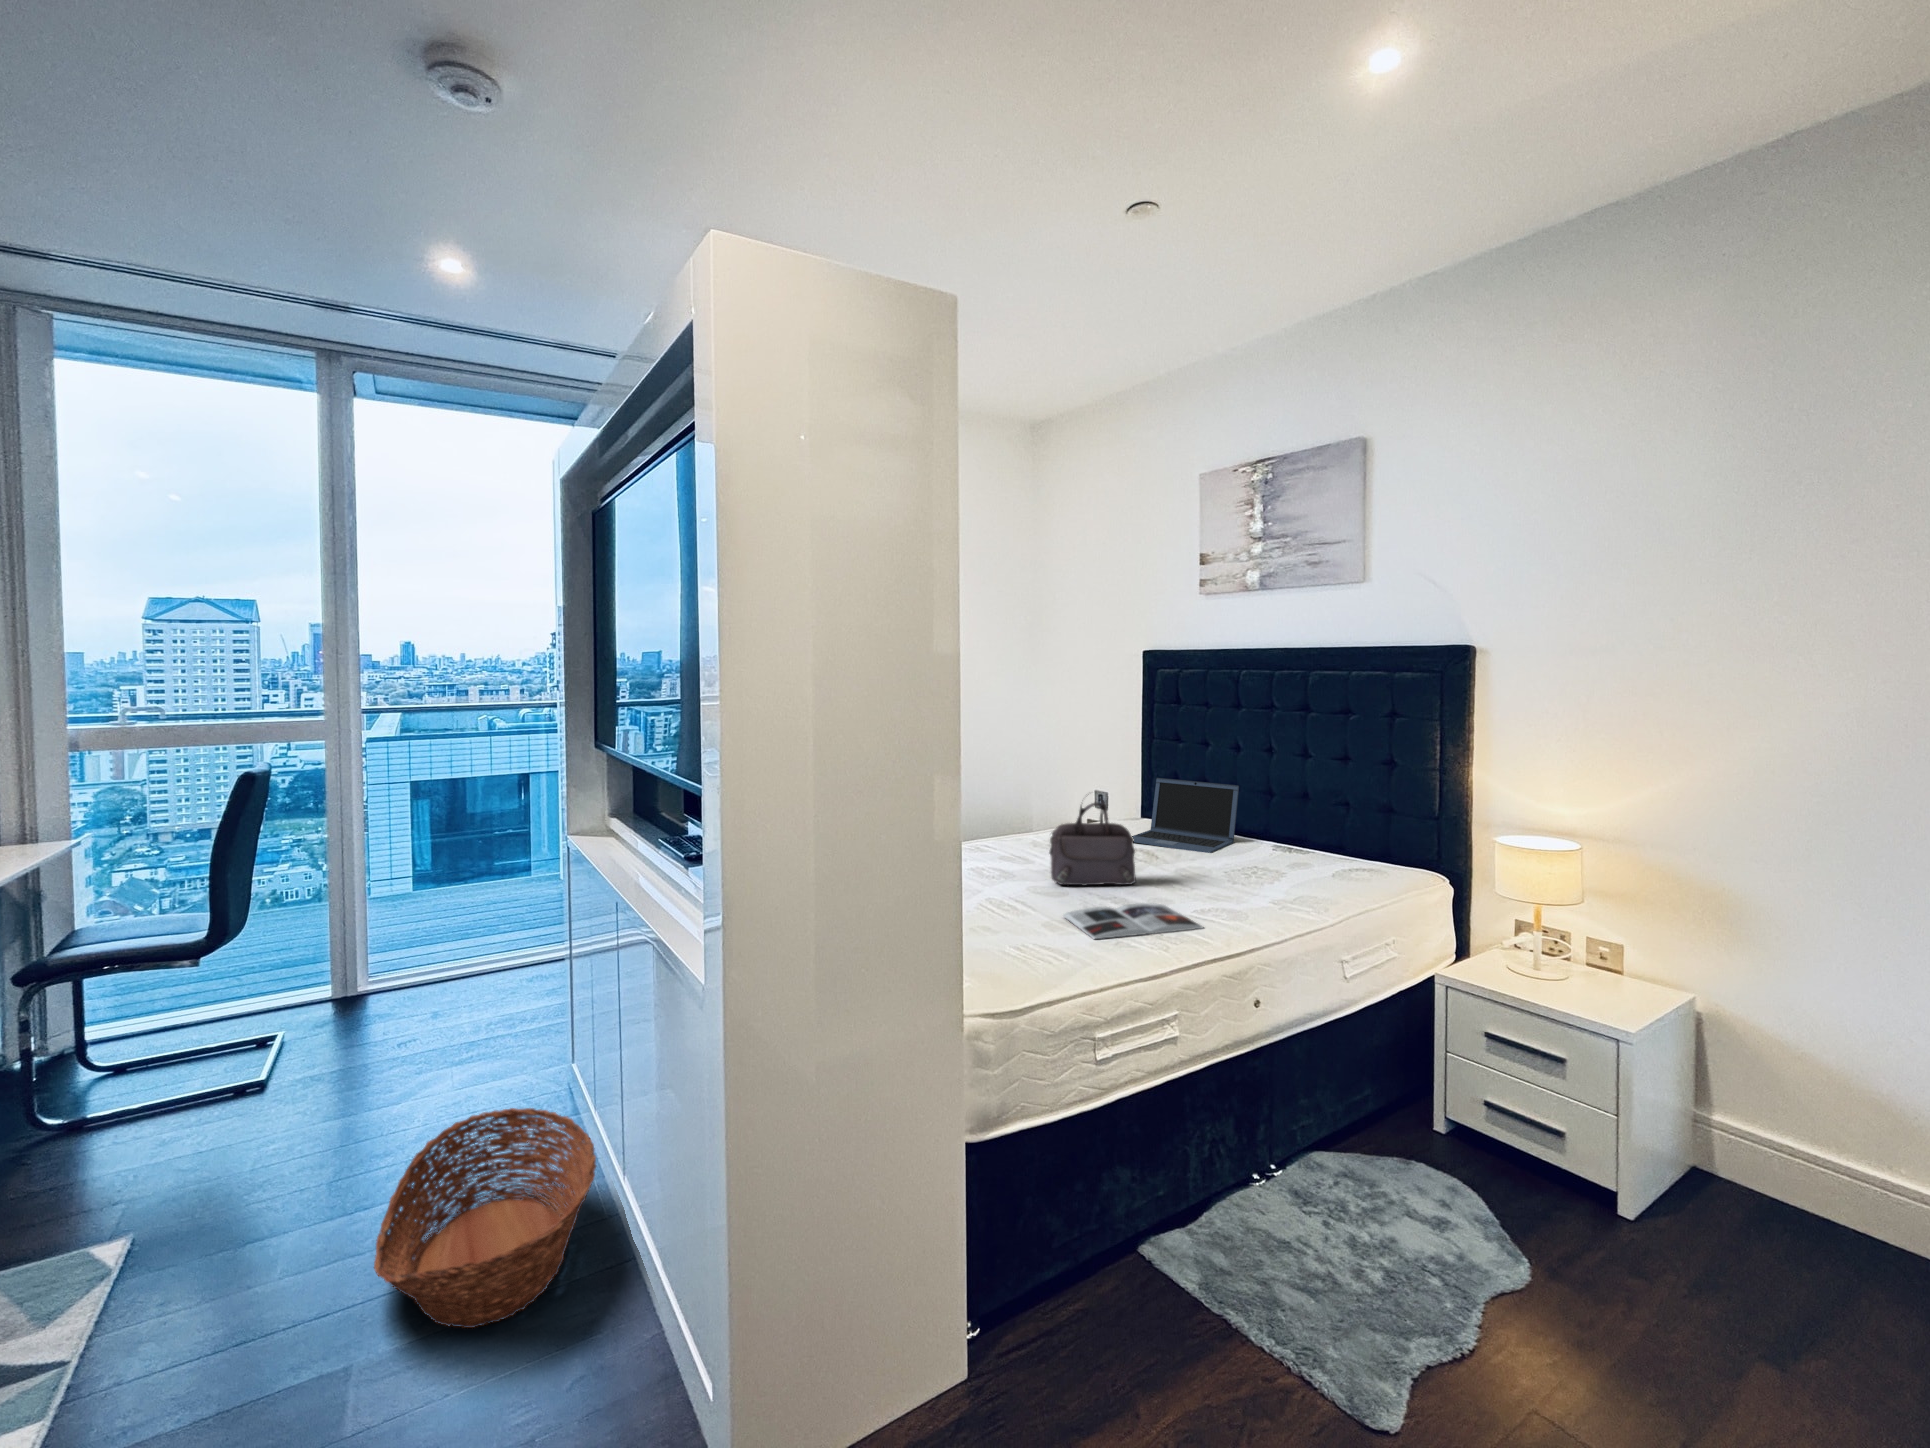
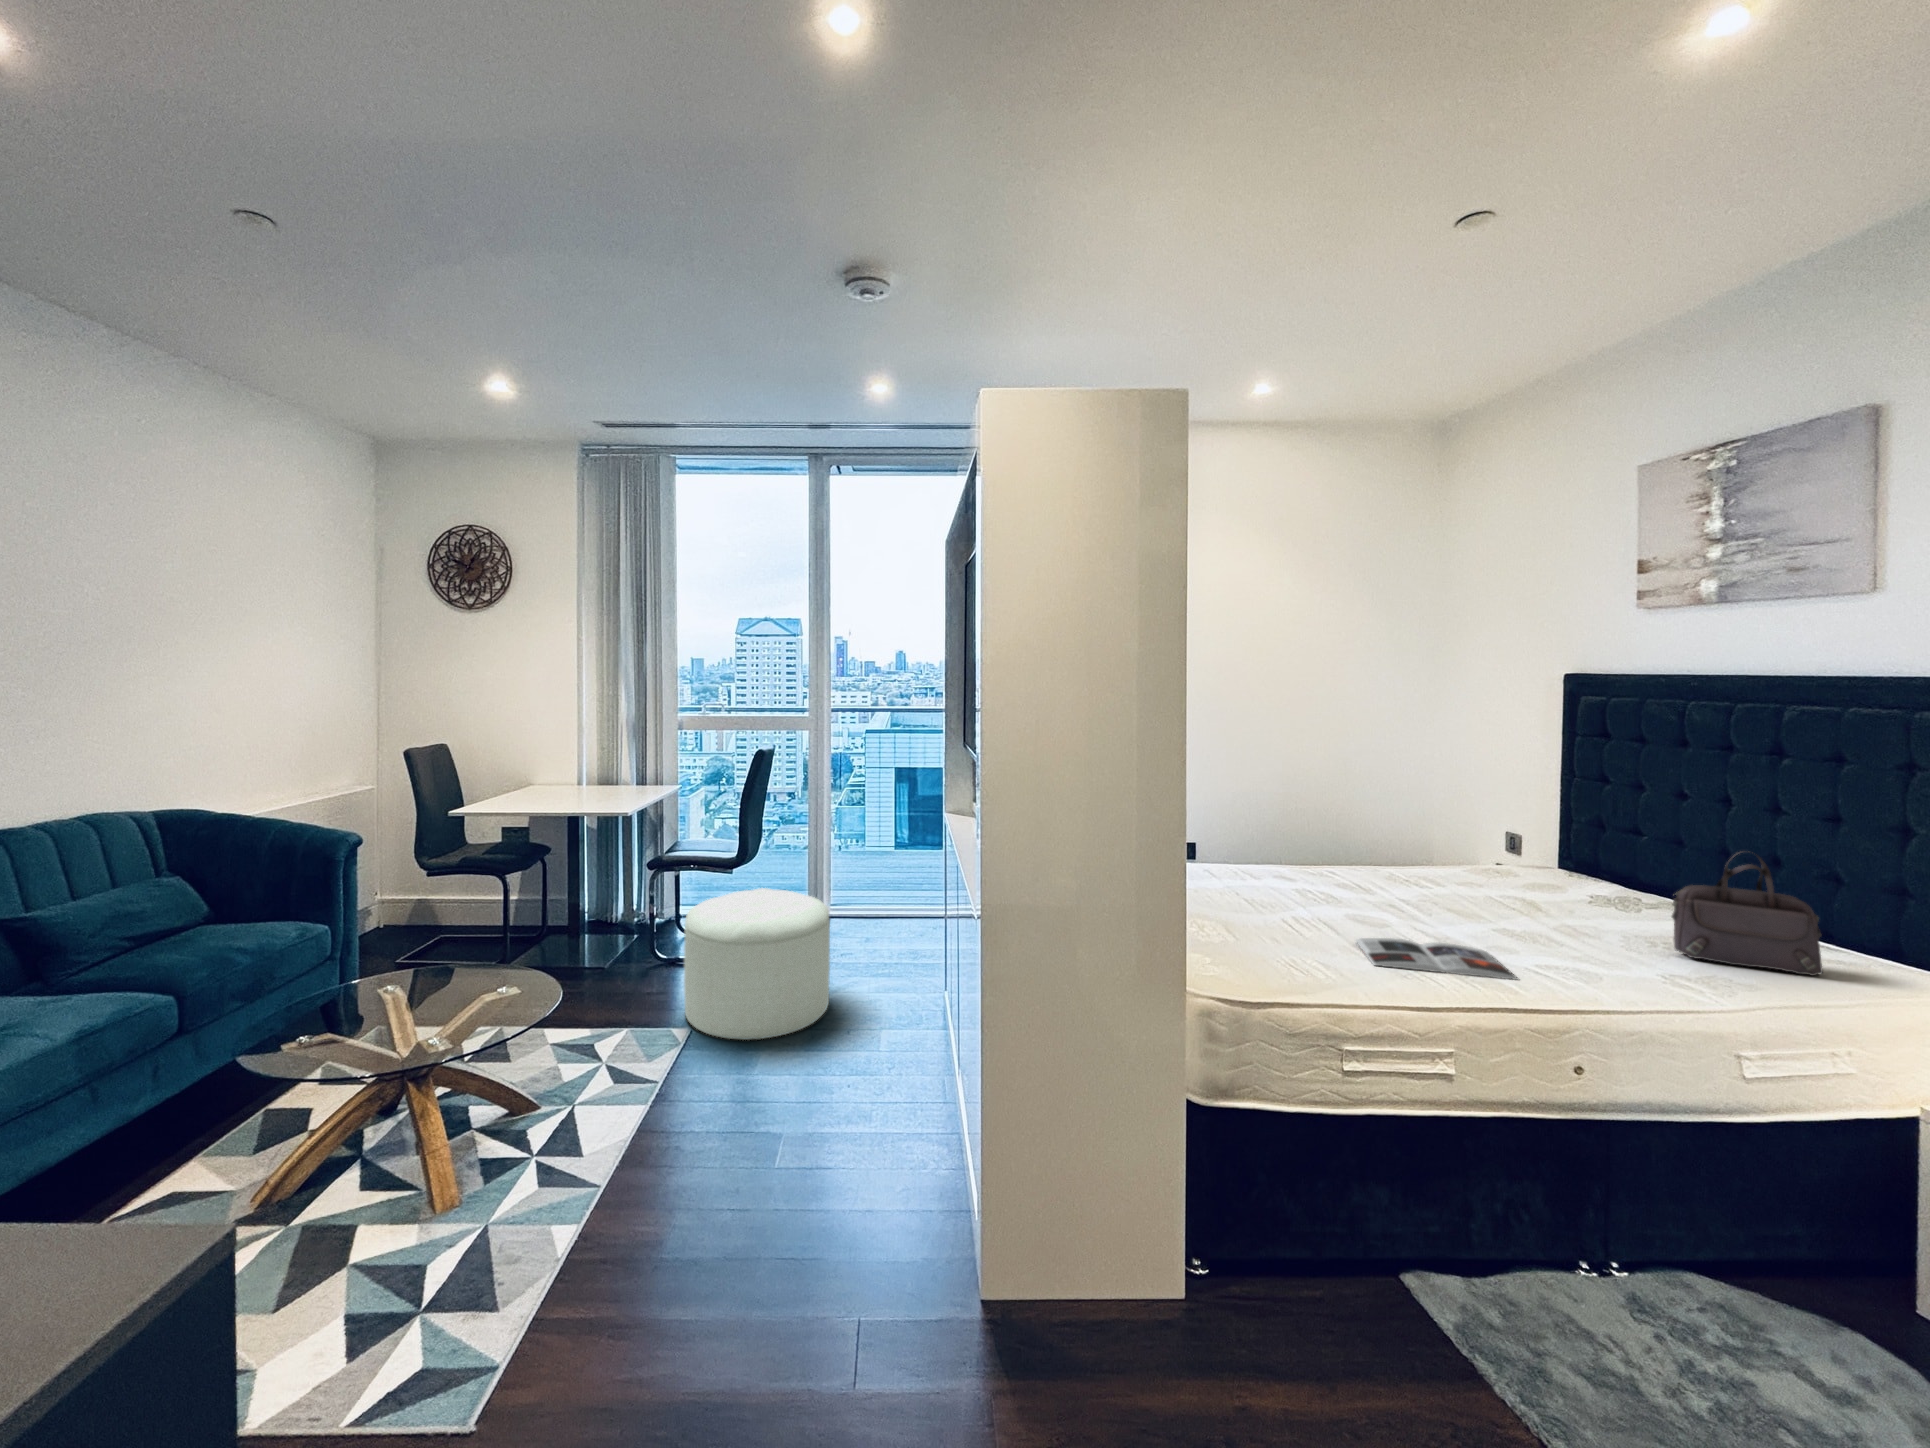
laptop: present [1132,778,1239,853] -> none [1499,821,1671,915]
handbag: present [1049,798,1136,885] -> present [1672,853,1823,976]
ottoman: none [104,980,395,1248] -> present [684,888,830,1040]
basket: present [374,1108,596,1328] -> none [803,1000,939,1135]

